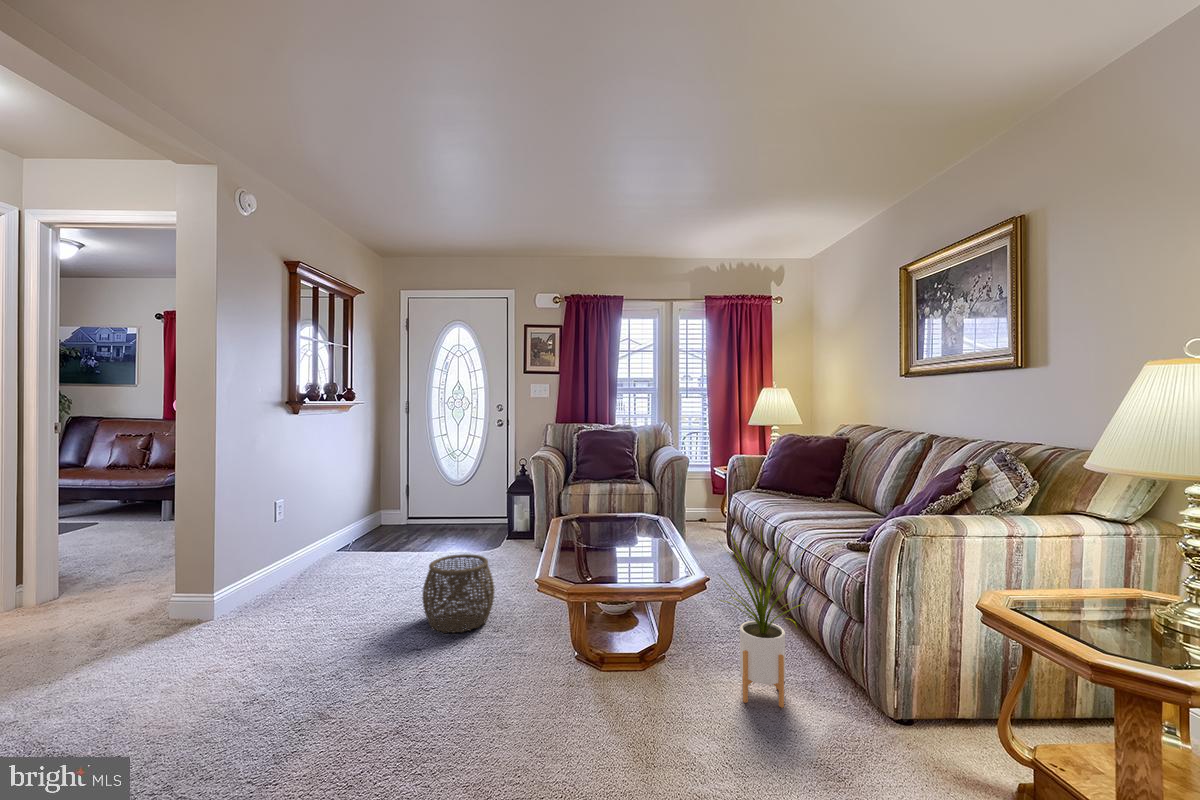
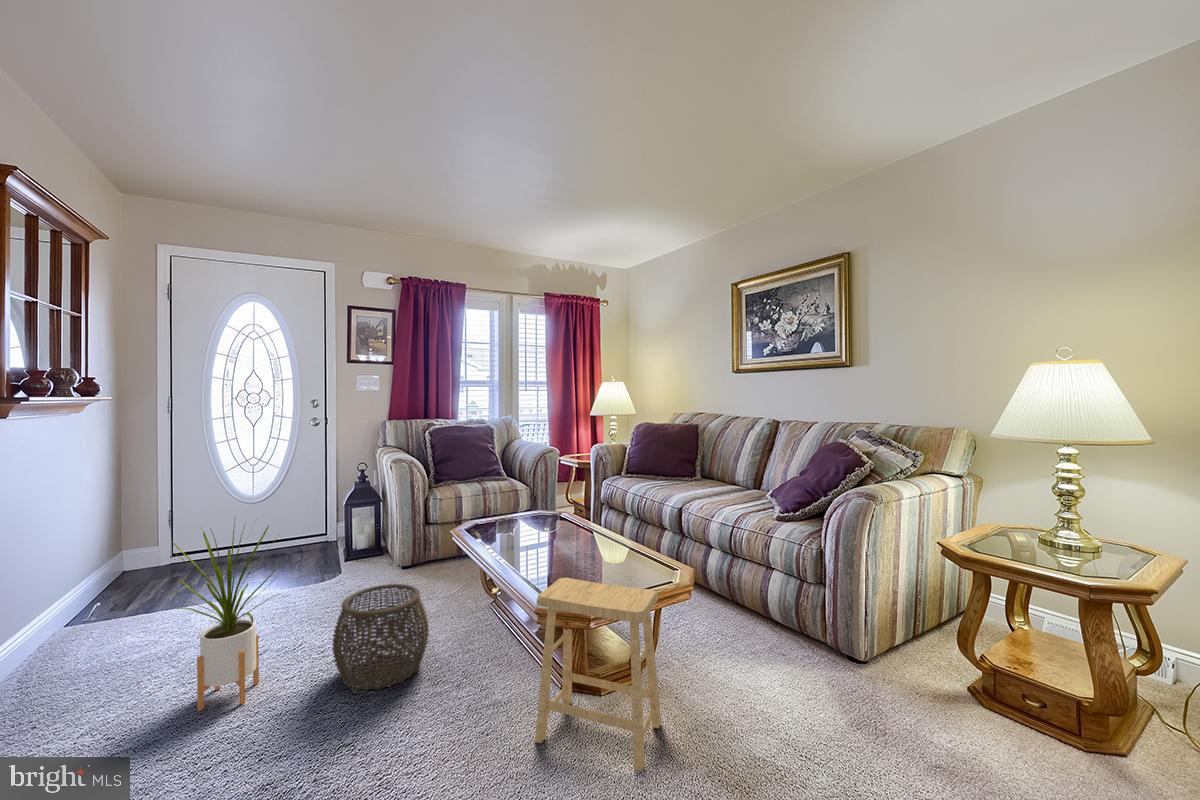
house plant: present [719,528,809,708] -> present [170,522,280,711]
footstool: none [508,566,617,748] -> present [535,578,661,772]

